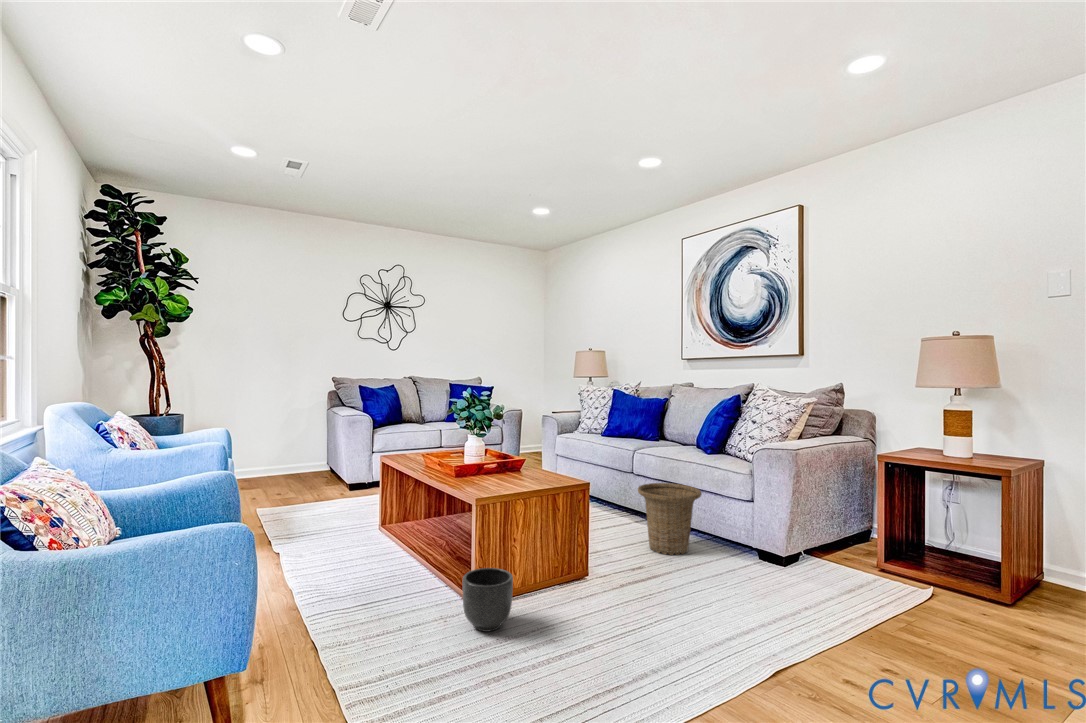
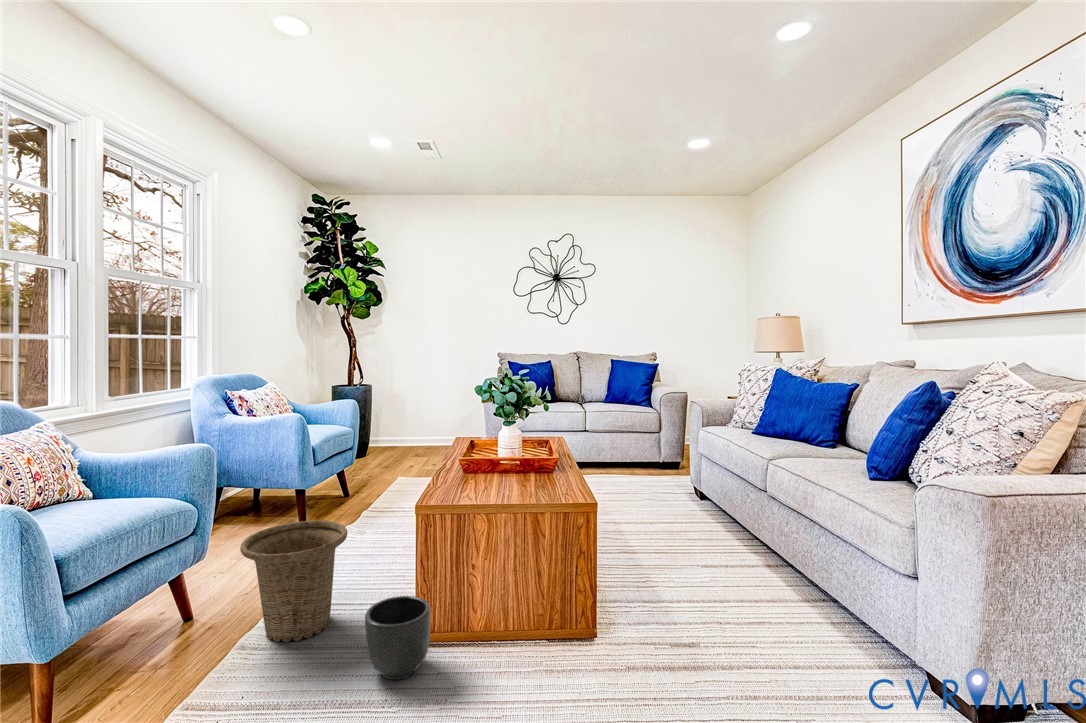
basket: present [638,483,702,555] -> present [240,521,347,642]

